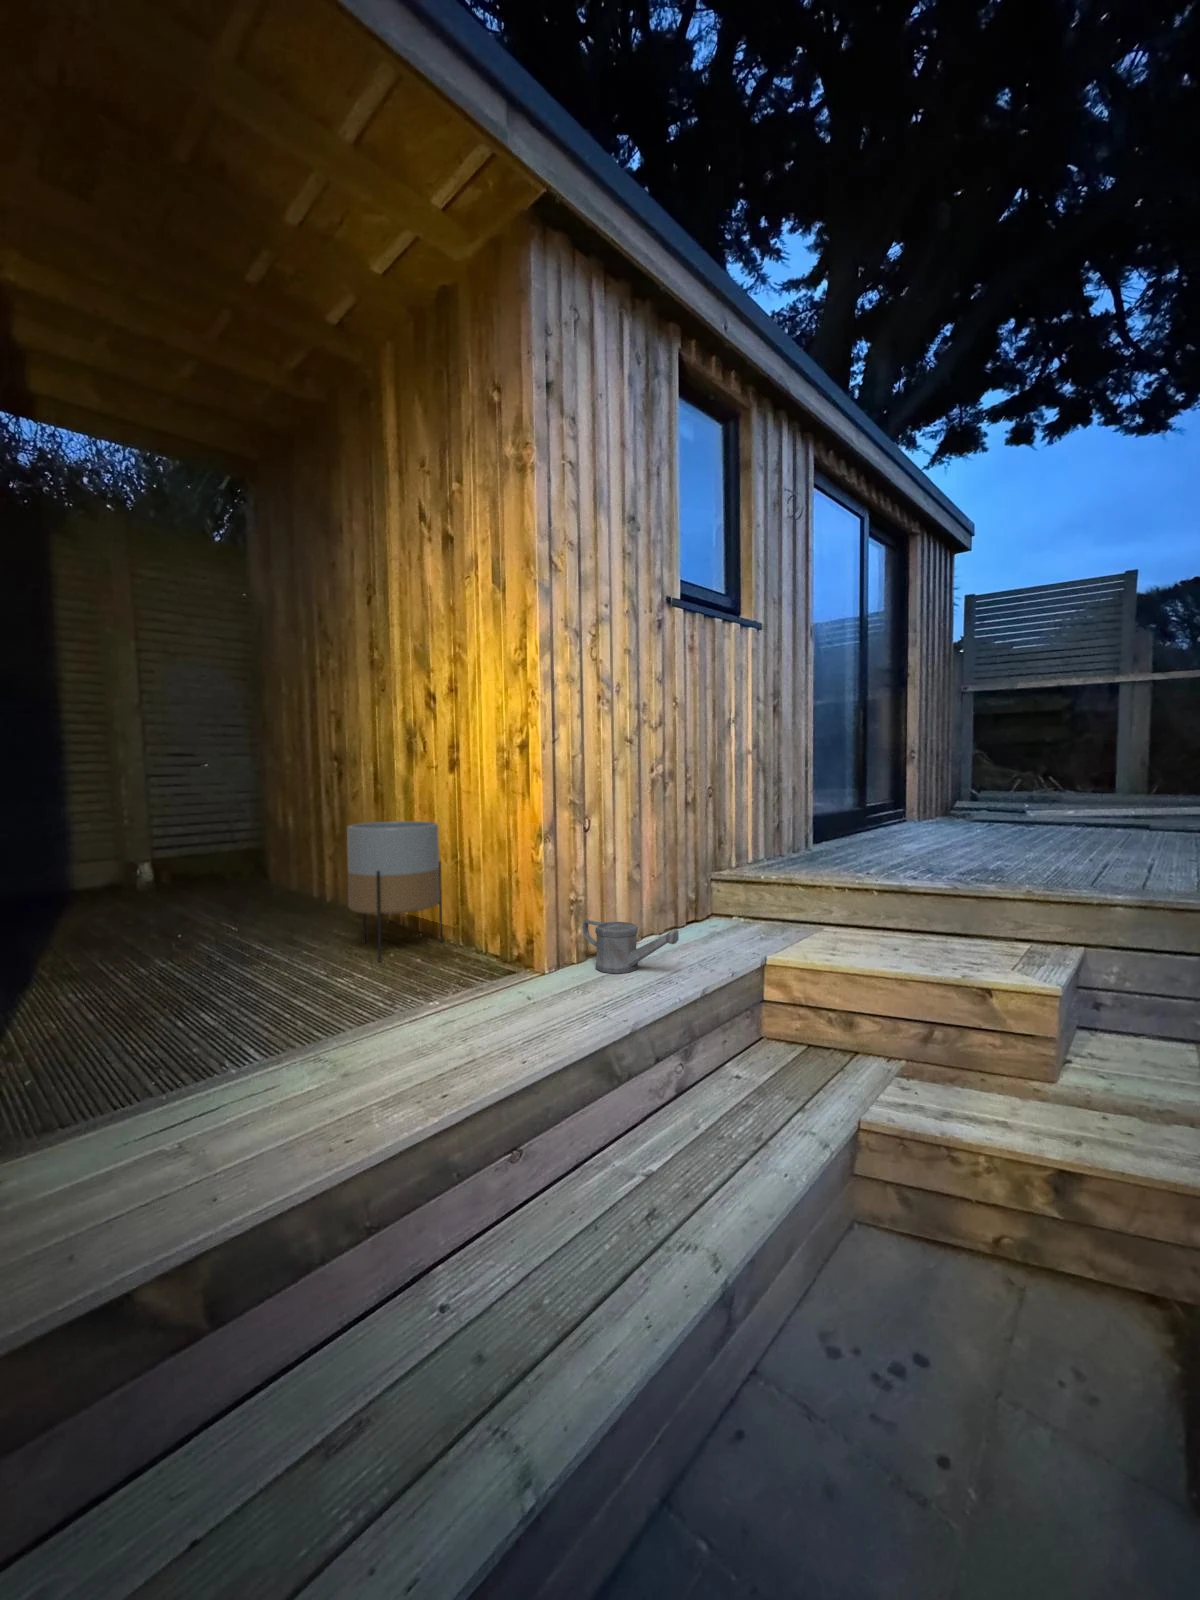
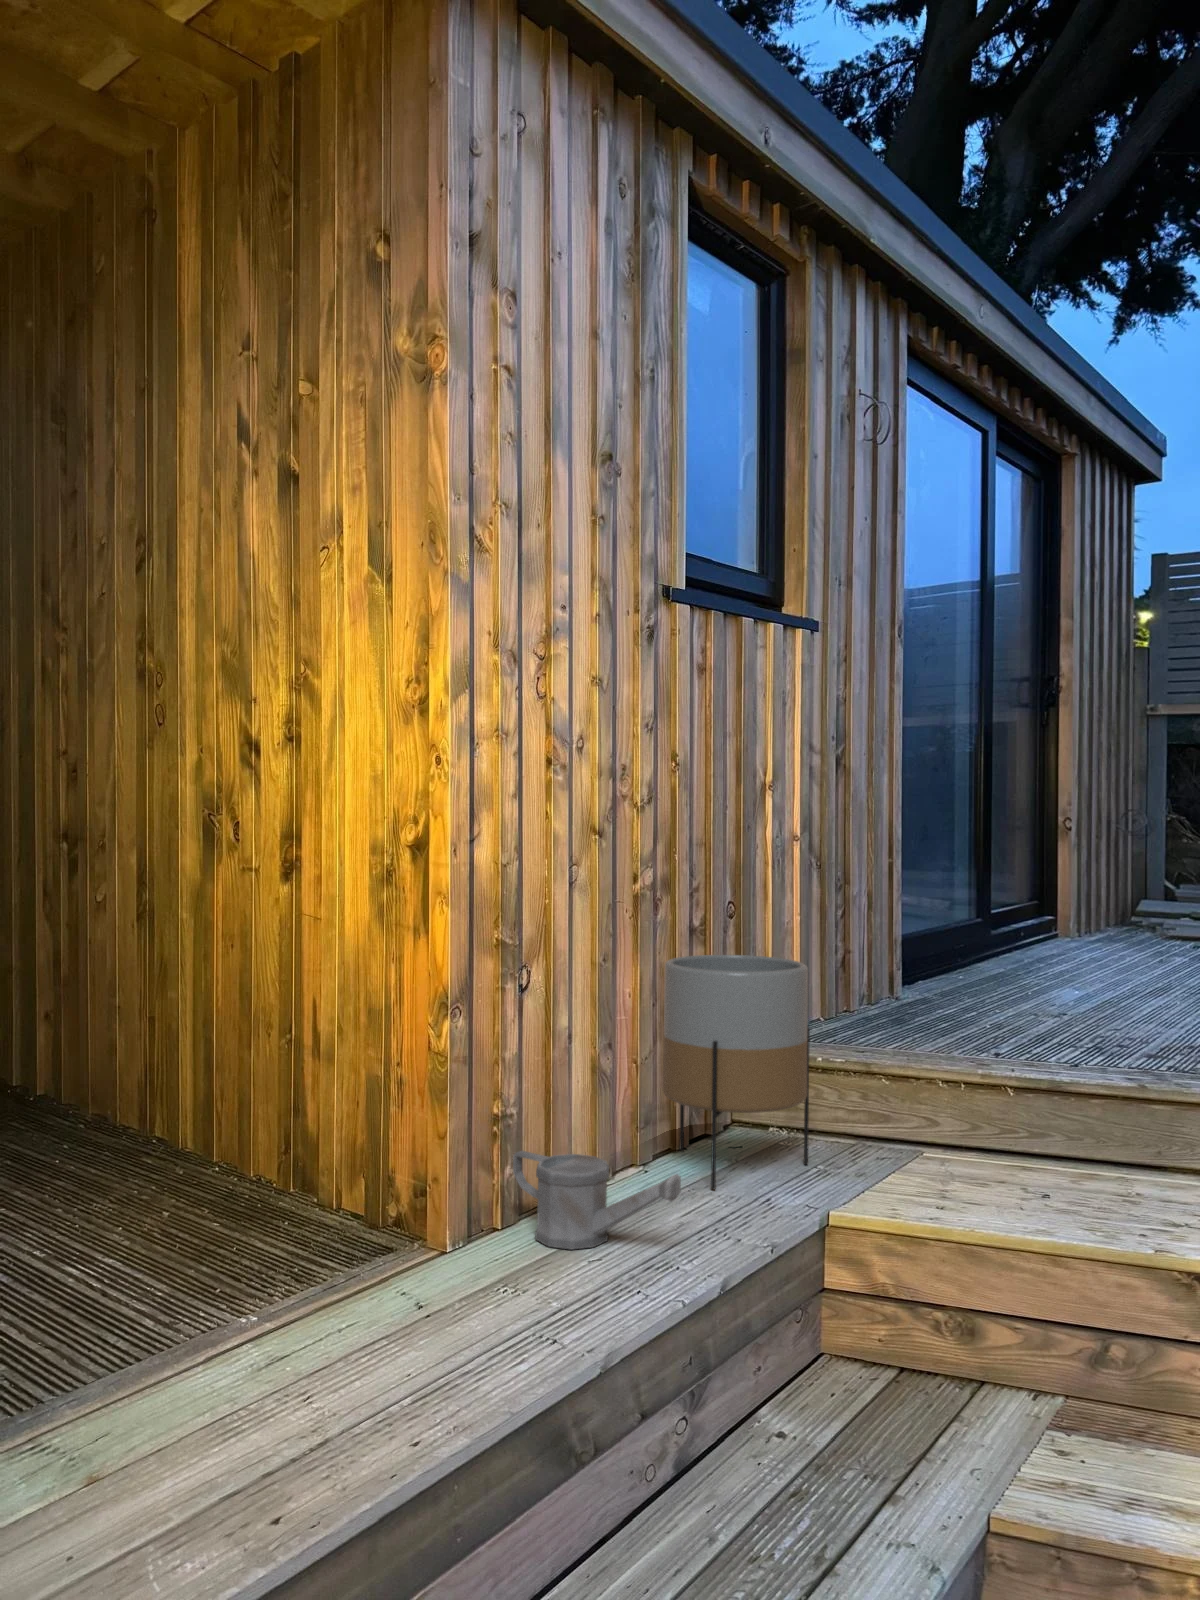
planter: present [347,821,442,962] -> present [662,955,810,1189]

